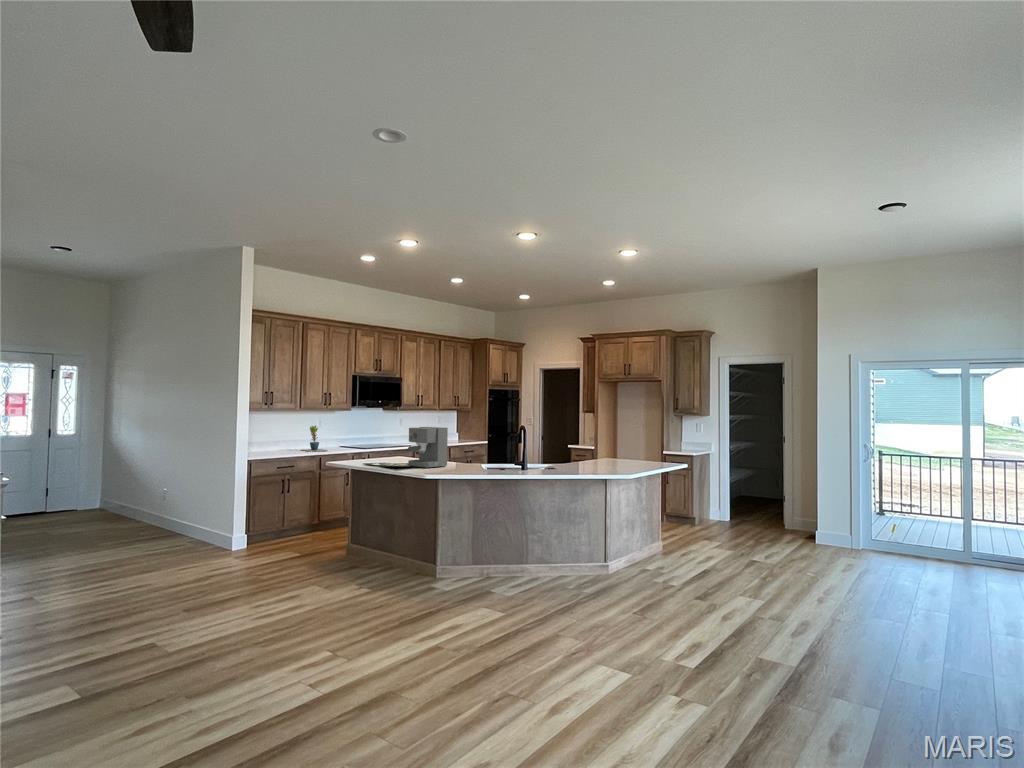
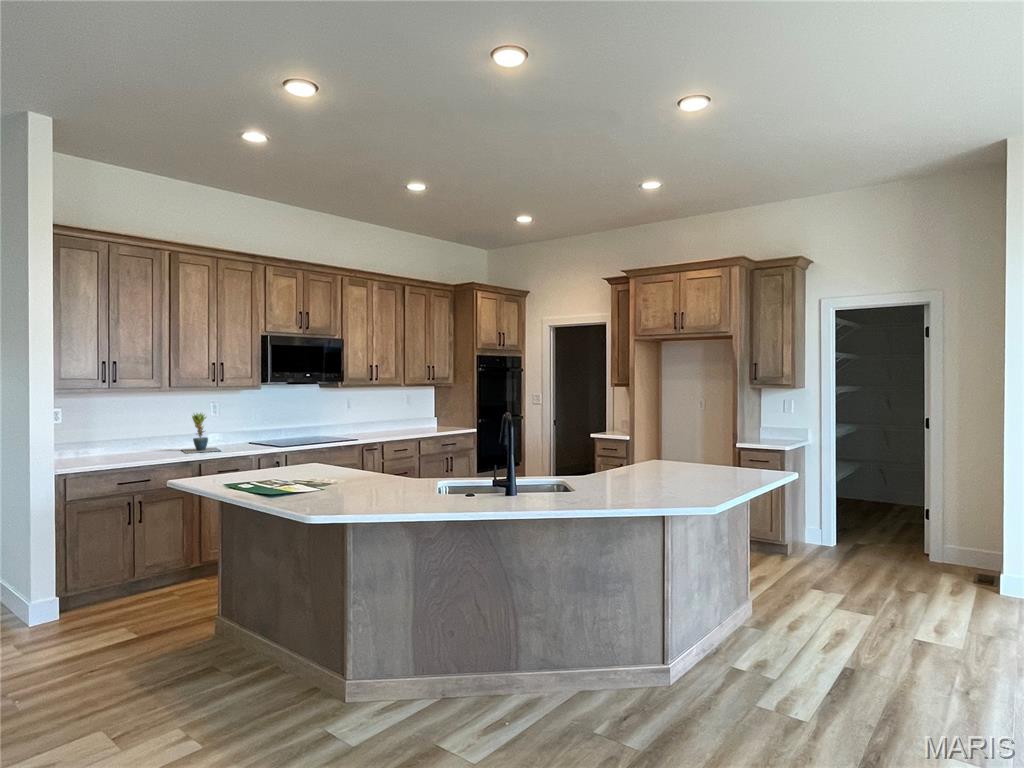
coffee maker: present [408,427,448,468] -> none [294,416,373,493]

